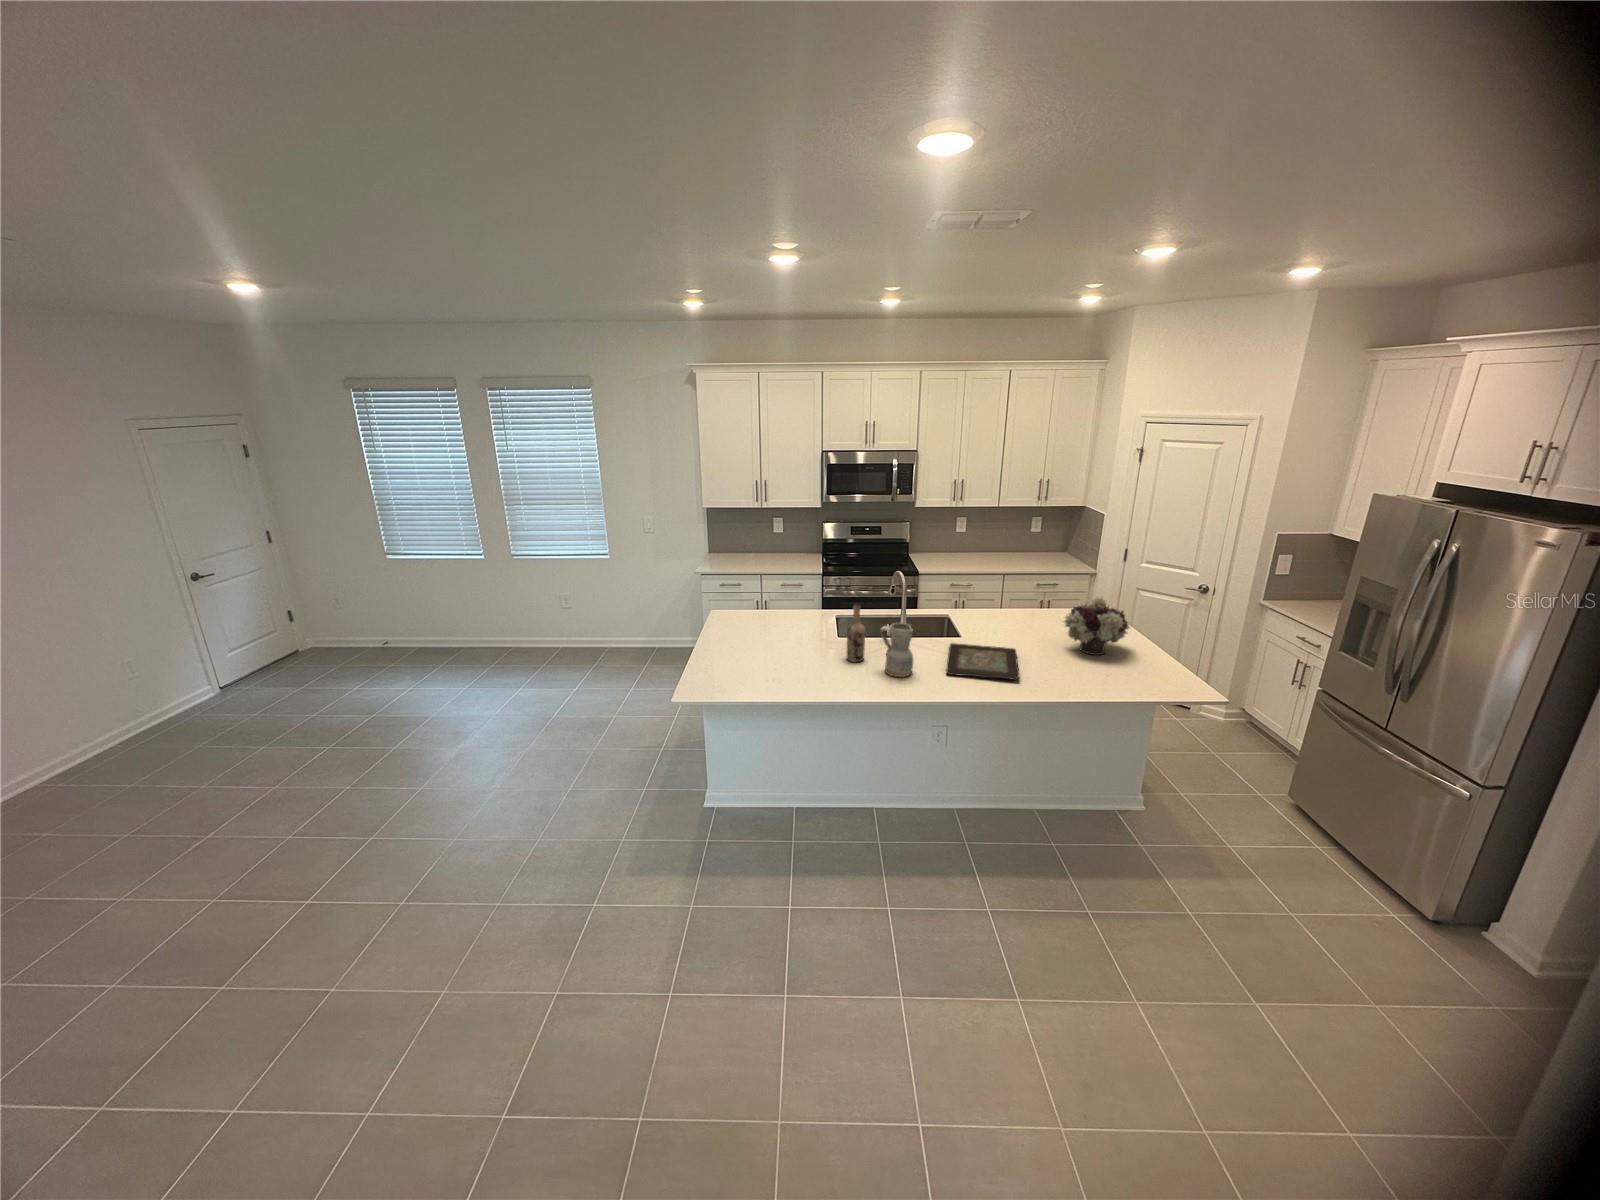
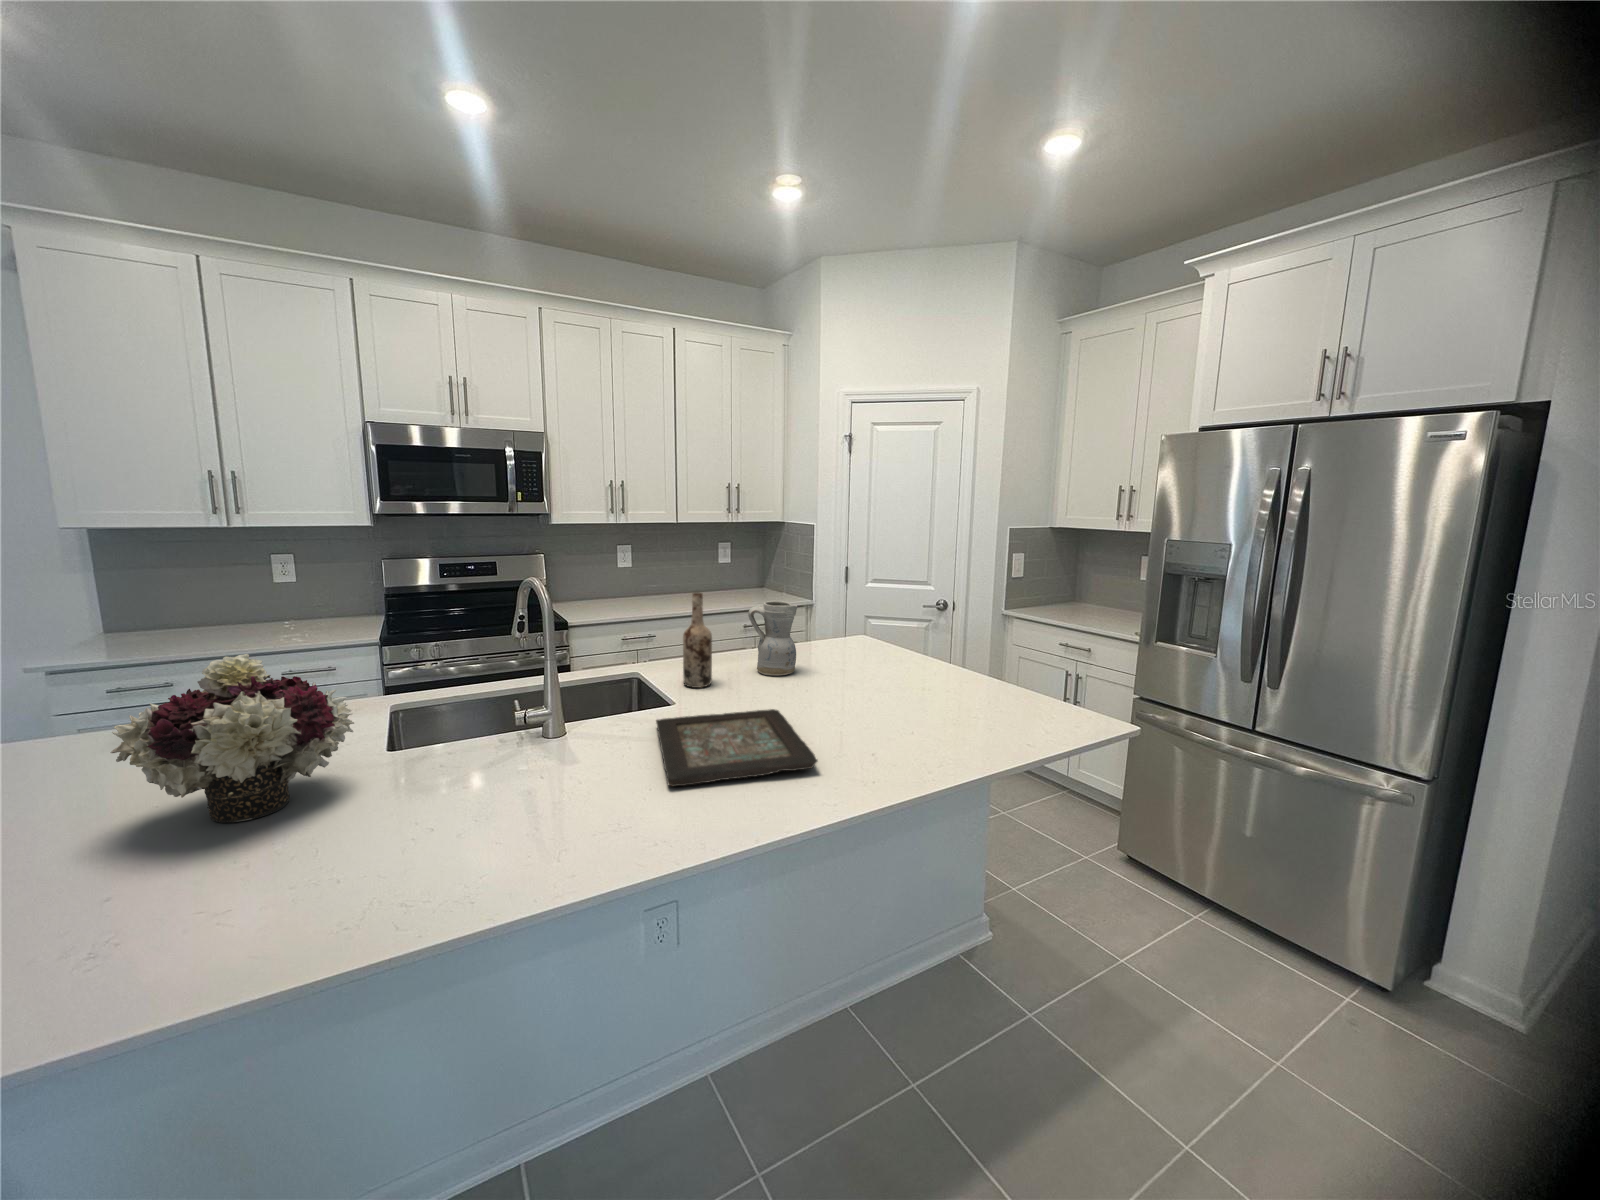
flower arrangement: present [1064,596,1130,655] -> present [111,654,354,823]
wine bottle: present [847,603,865,662] -> present [683,593,712,688]
ceramic pitcher: present [881,623,913,677] -> present [748,601,797,675]

